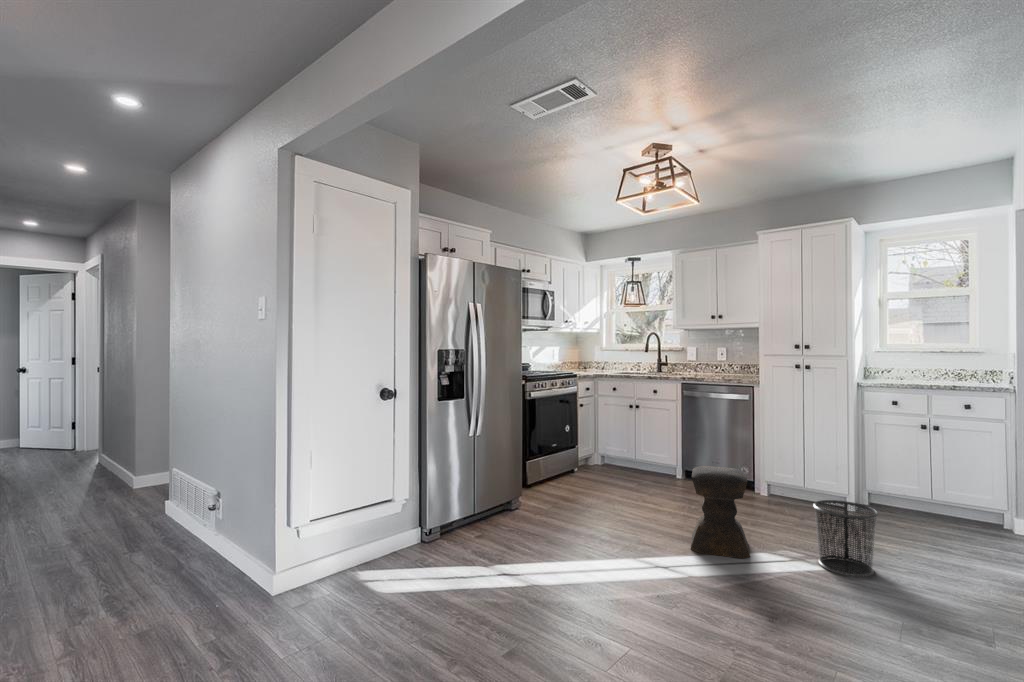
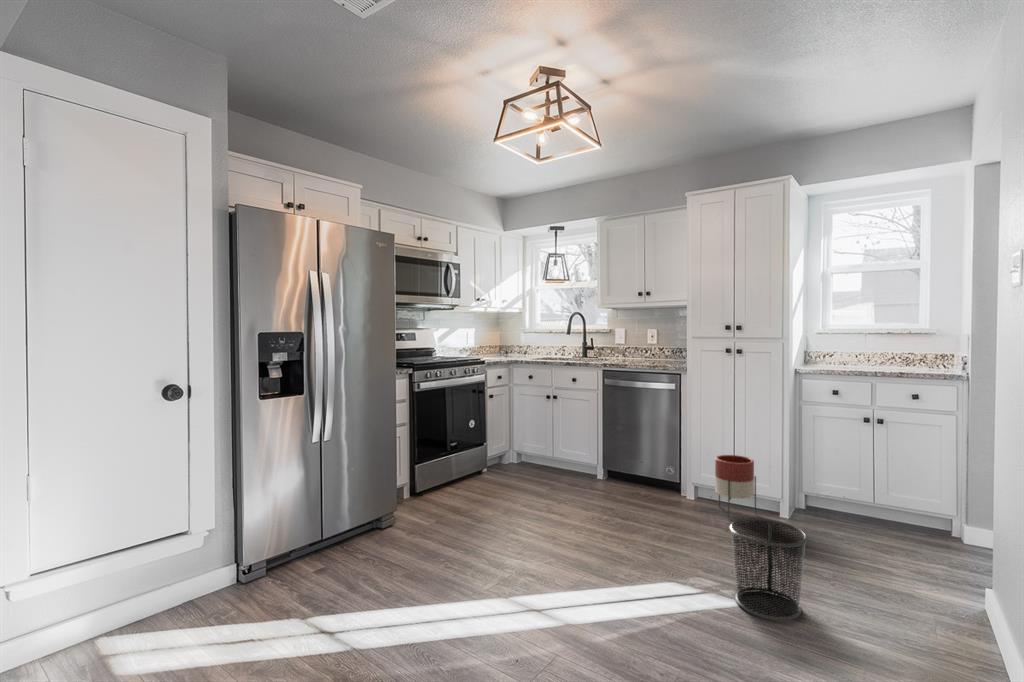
planter: none [789,456,826,510] -> present [715,455,756,518]
stool: present [691,466,750,558] -> none [582,475,655,595]

